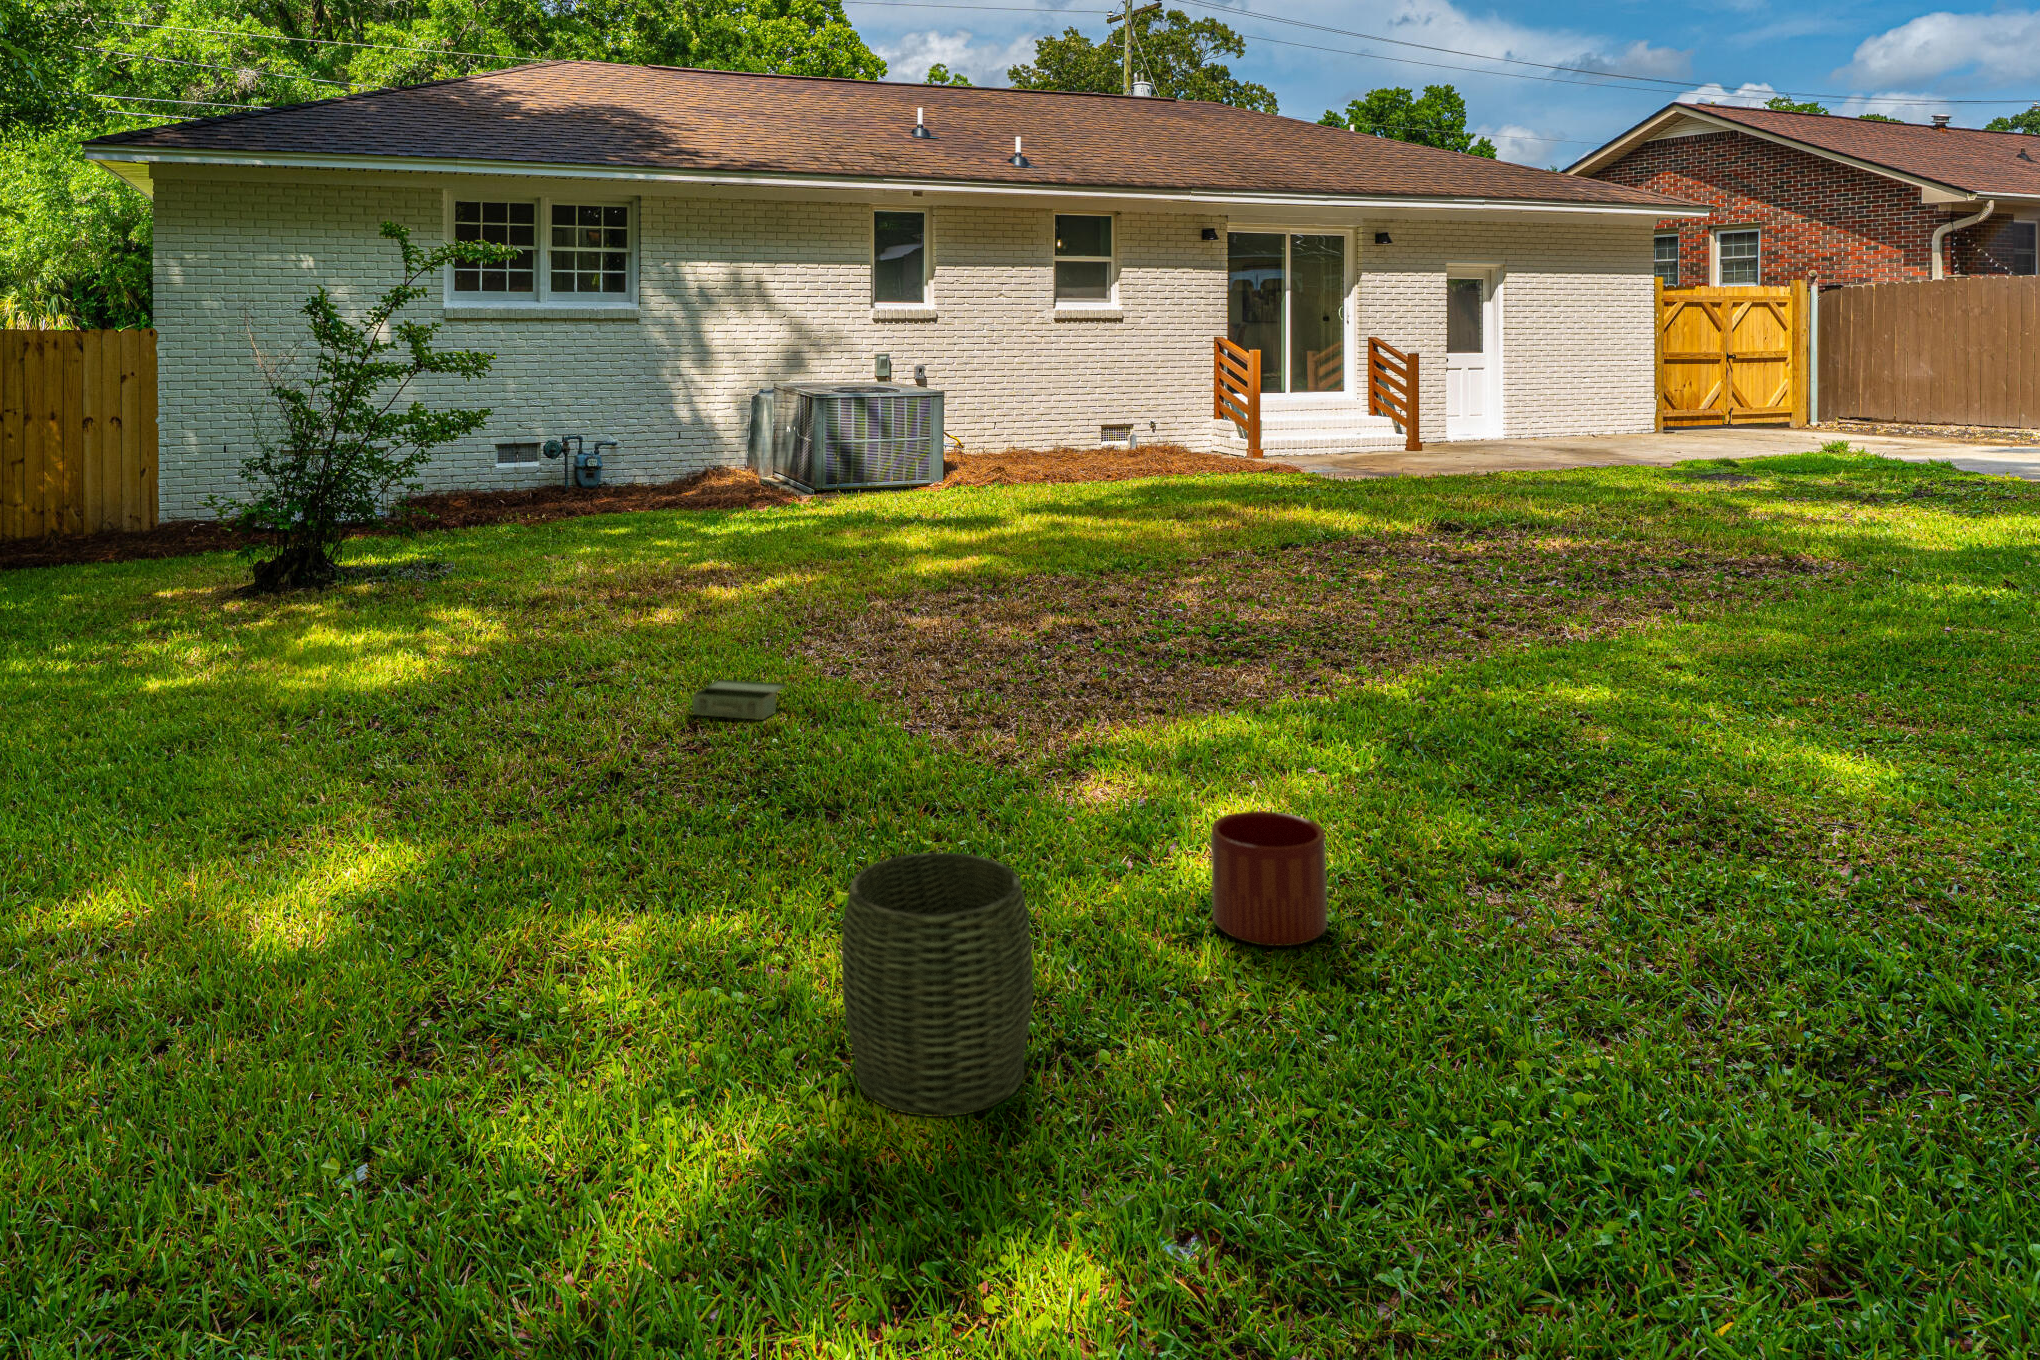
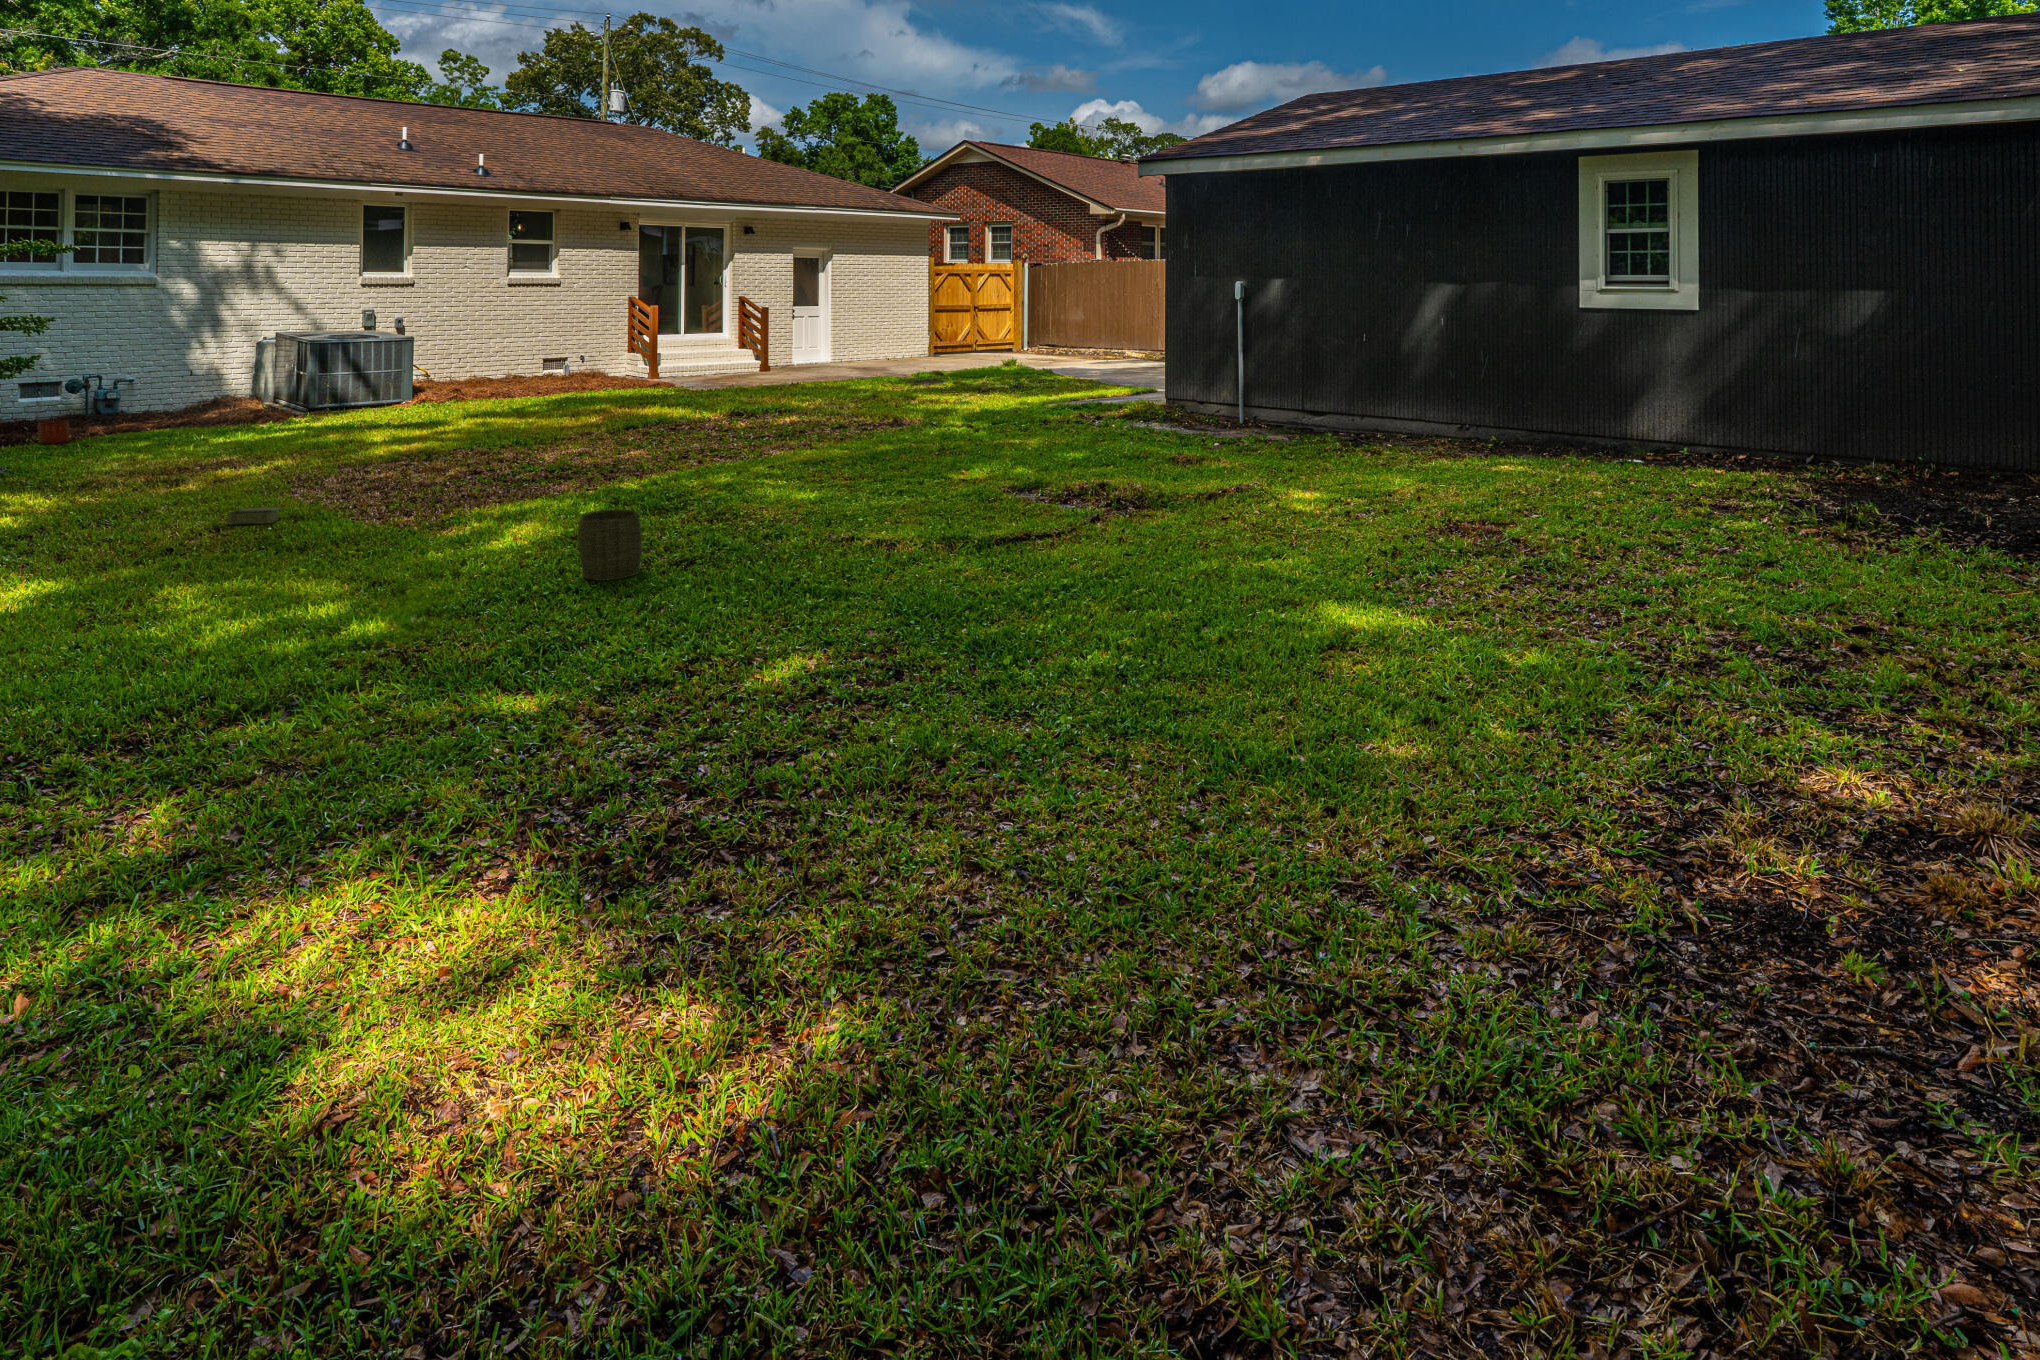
planter: present [1211,811,1328,946] -> present [38,421,70,444]
woven basket: present [841,853,1033,1117] -> present [578,509,642,581]

